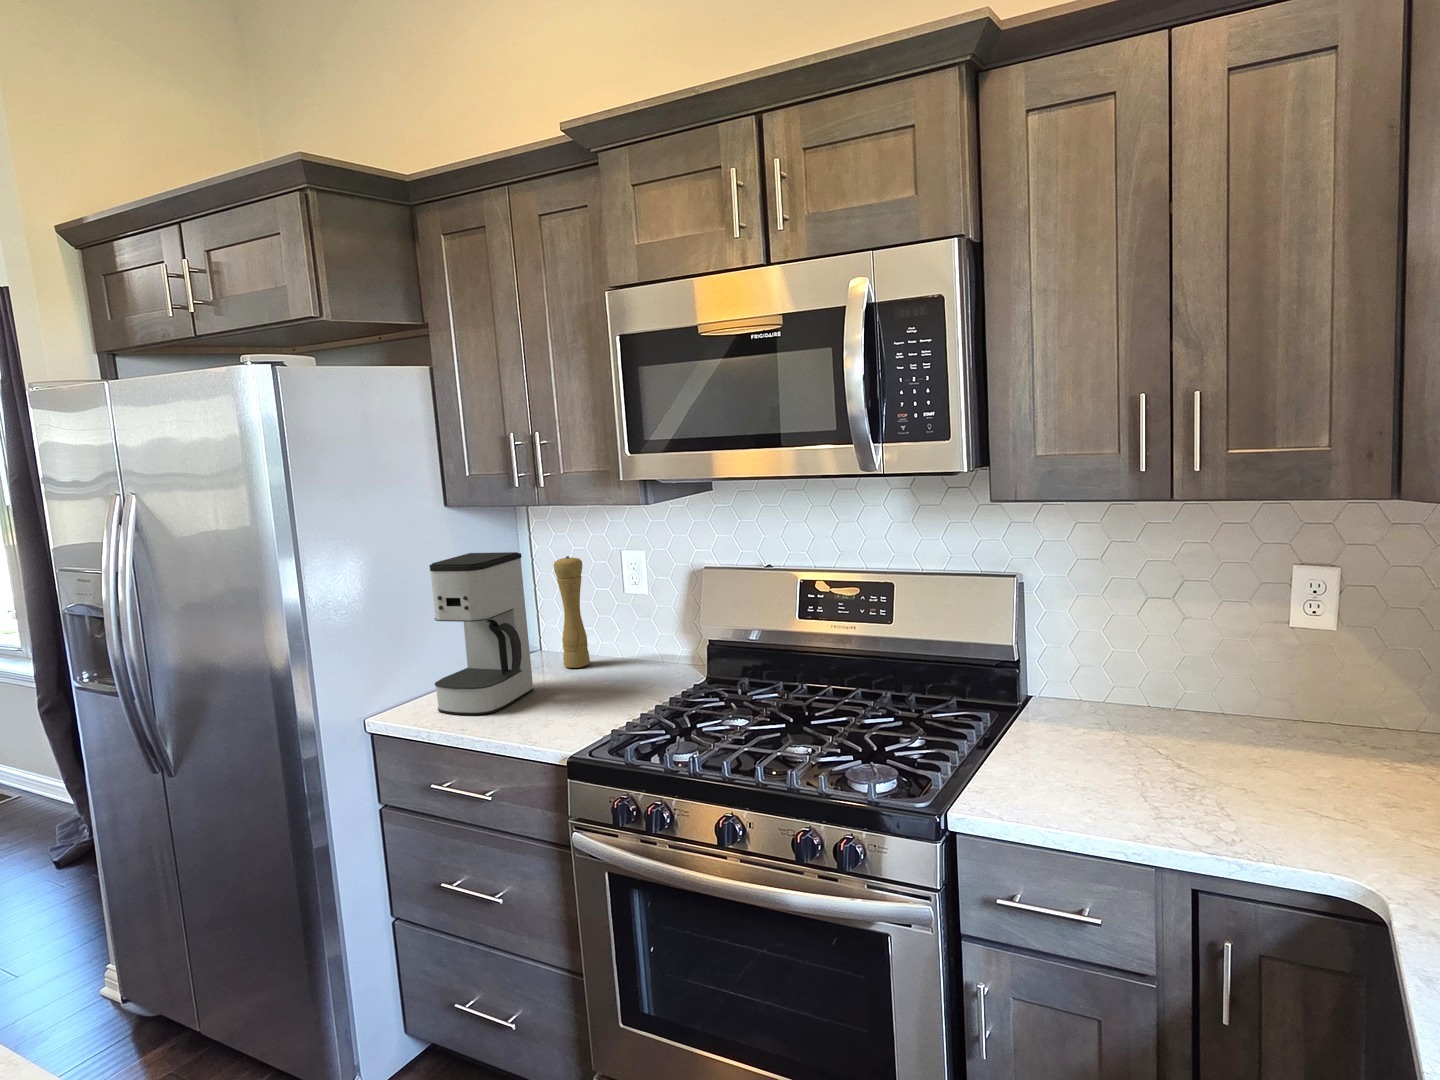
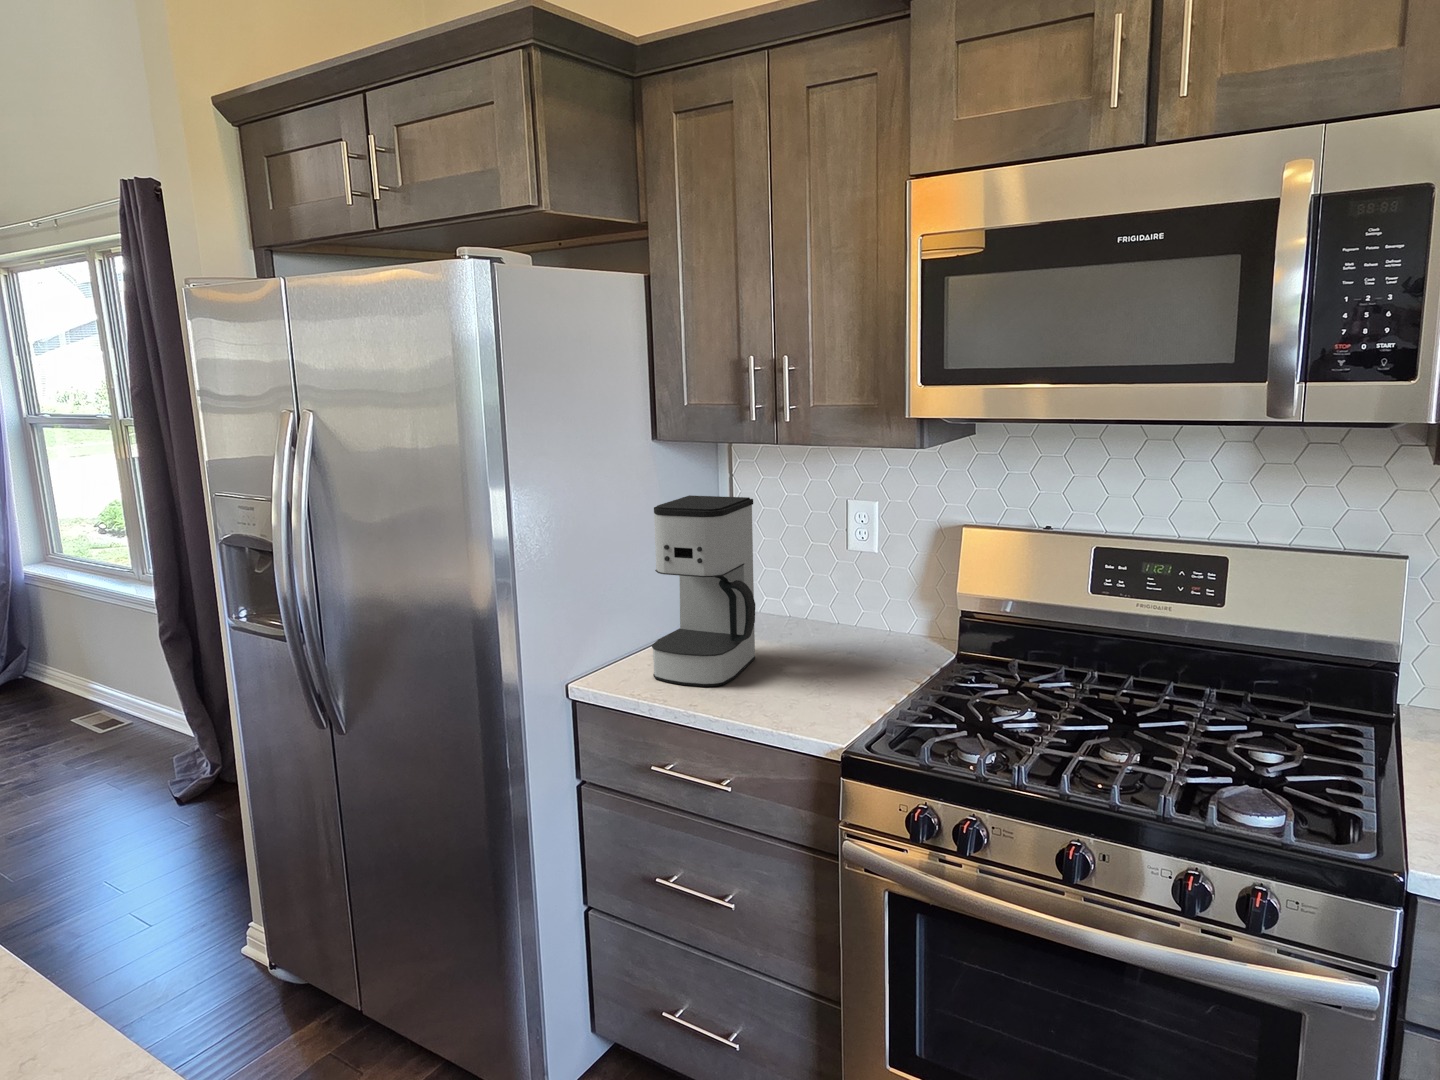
pepper mill: present [554,556,590,668] -> none [771,505,804,633]

